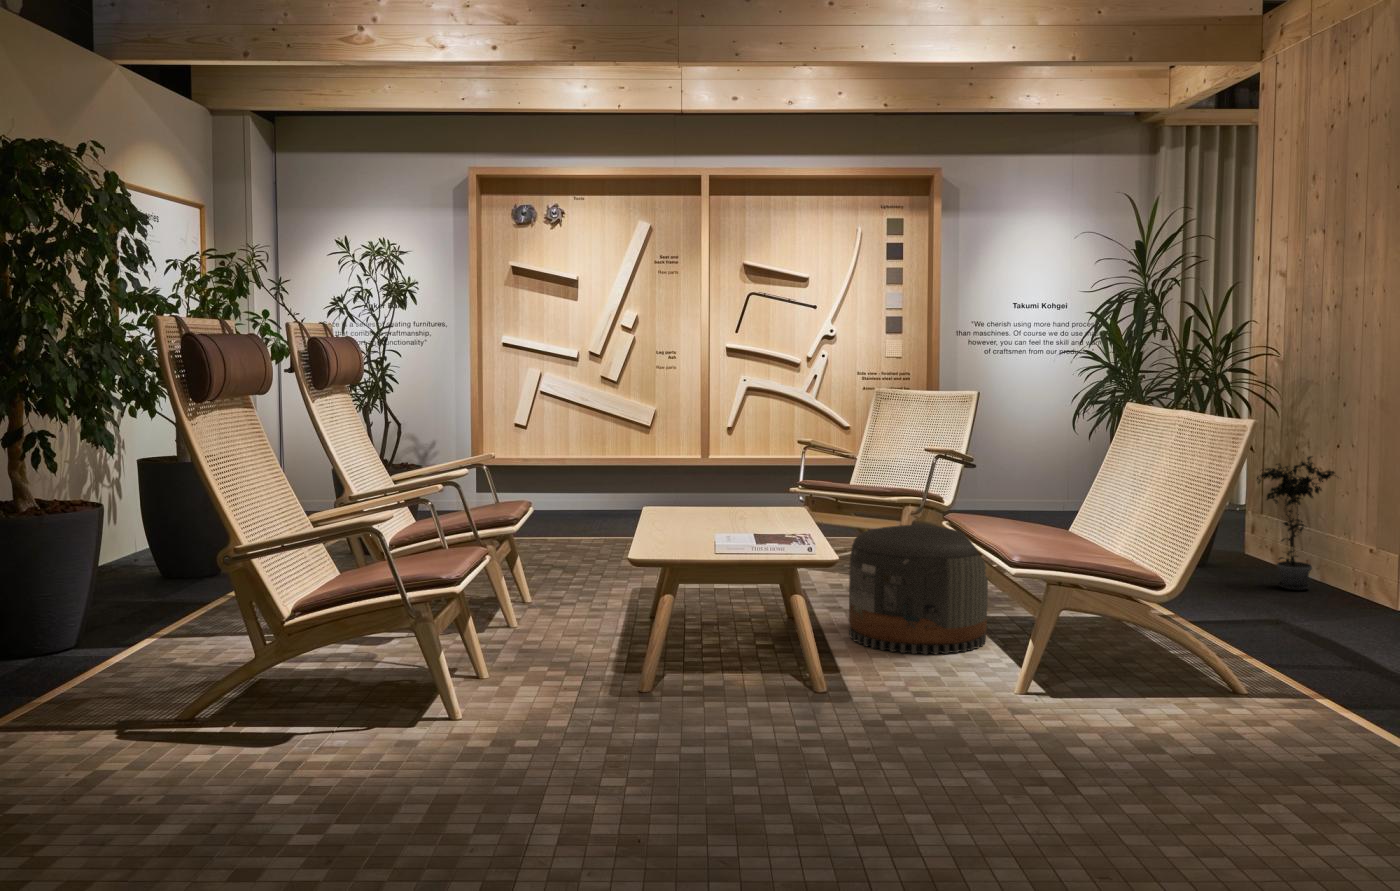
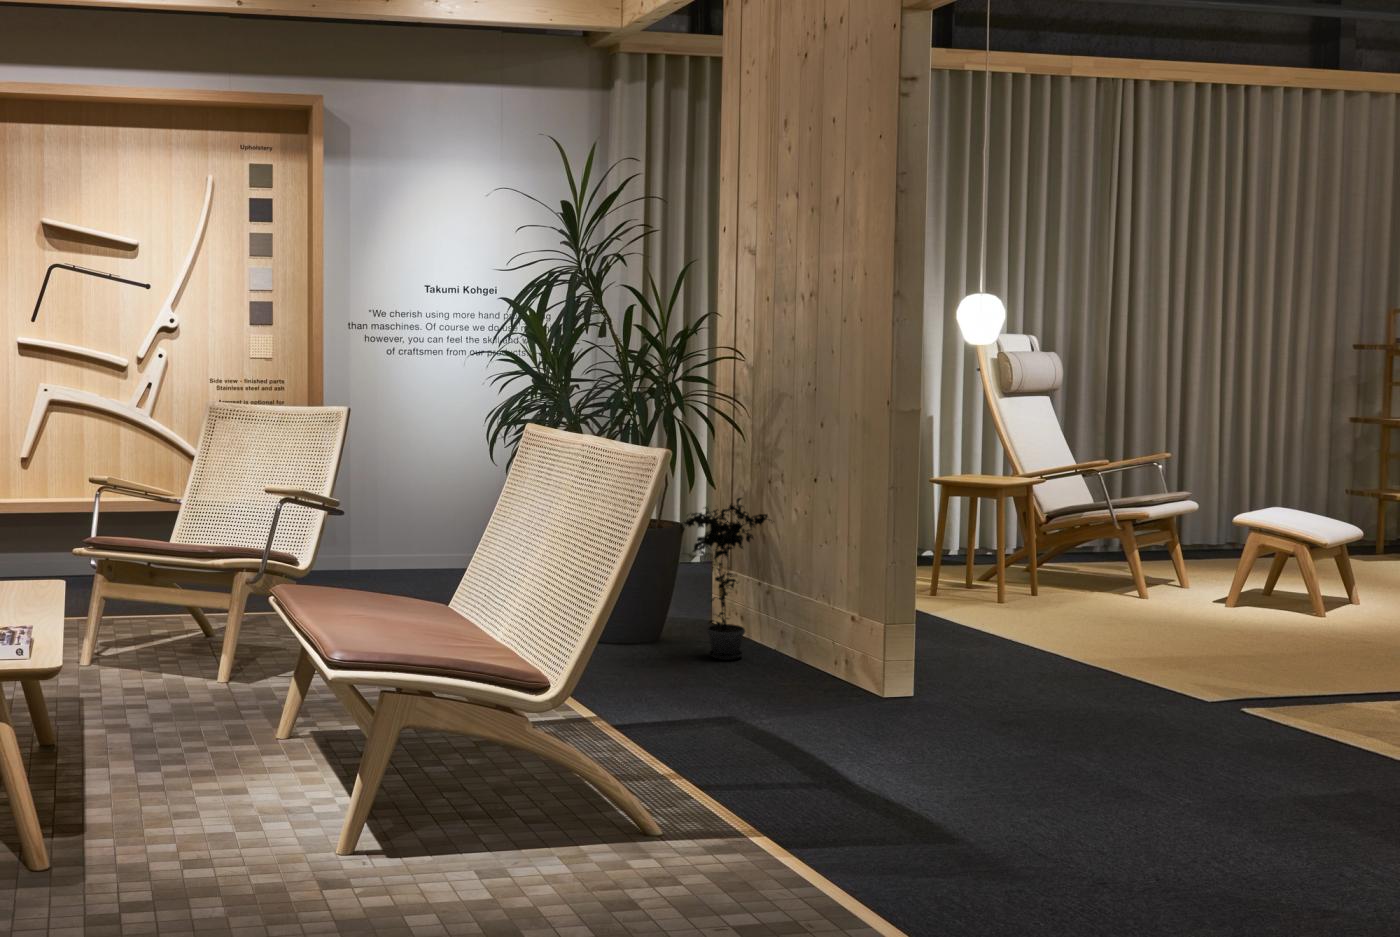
pouf: present [849,525,988,655] -> none [123,616,317,797]

